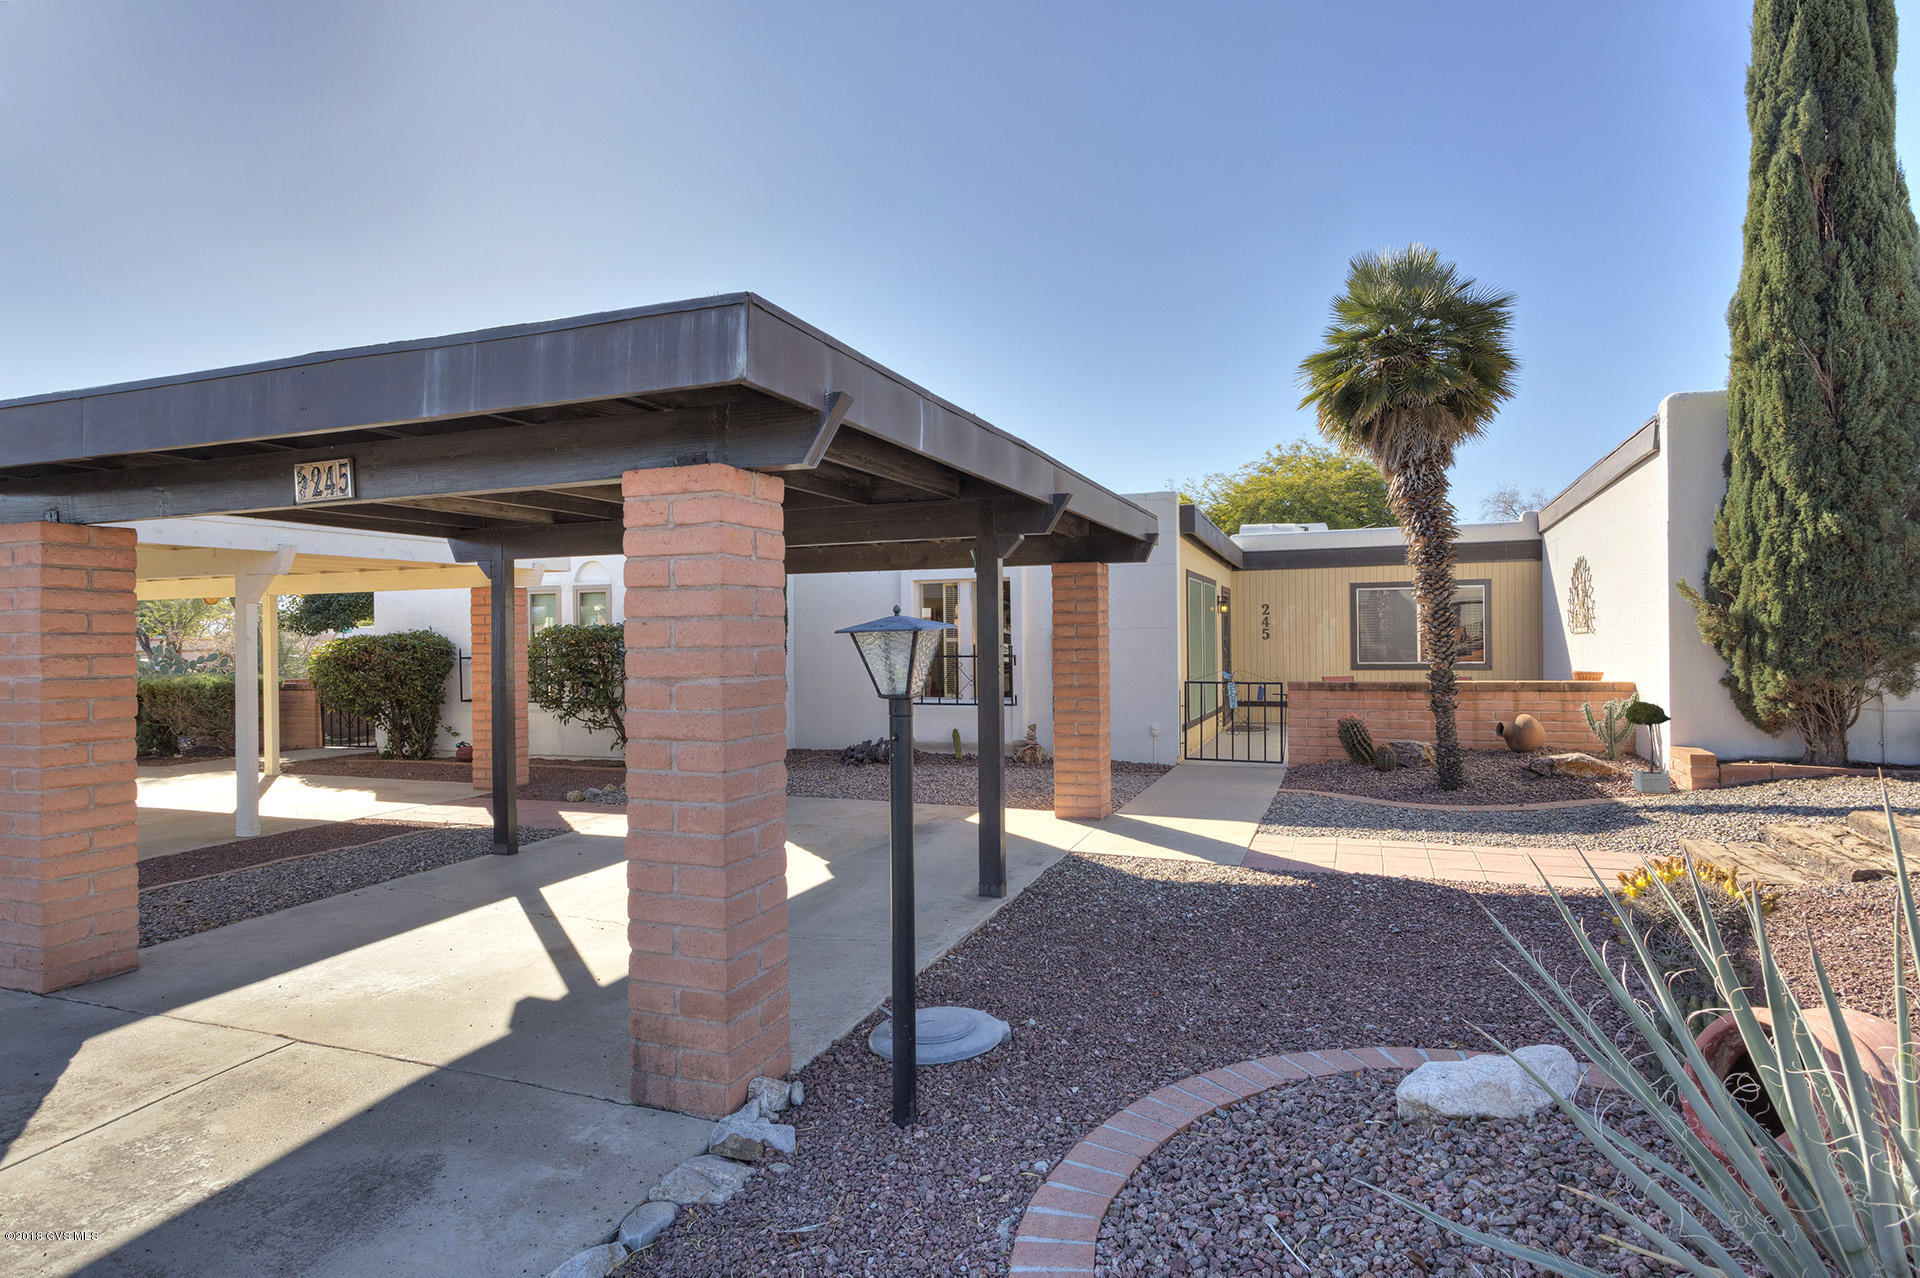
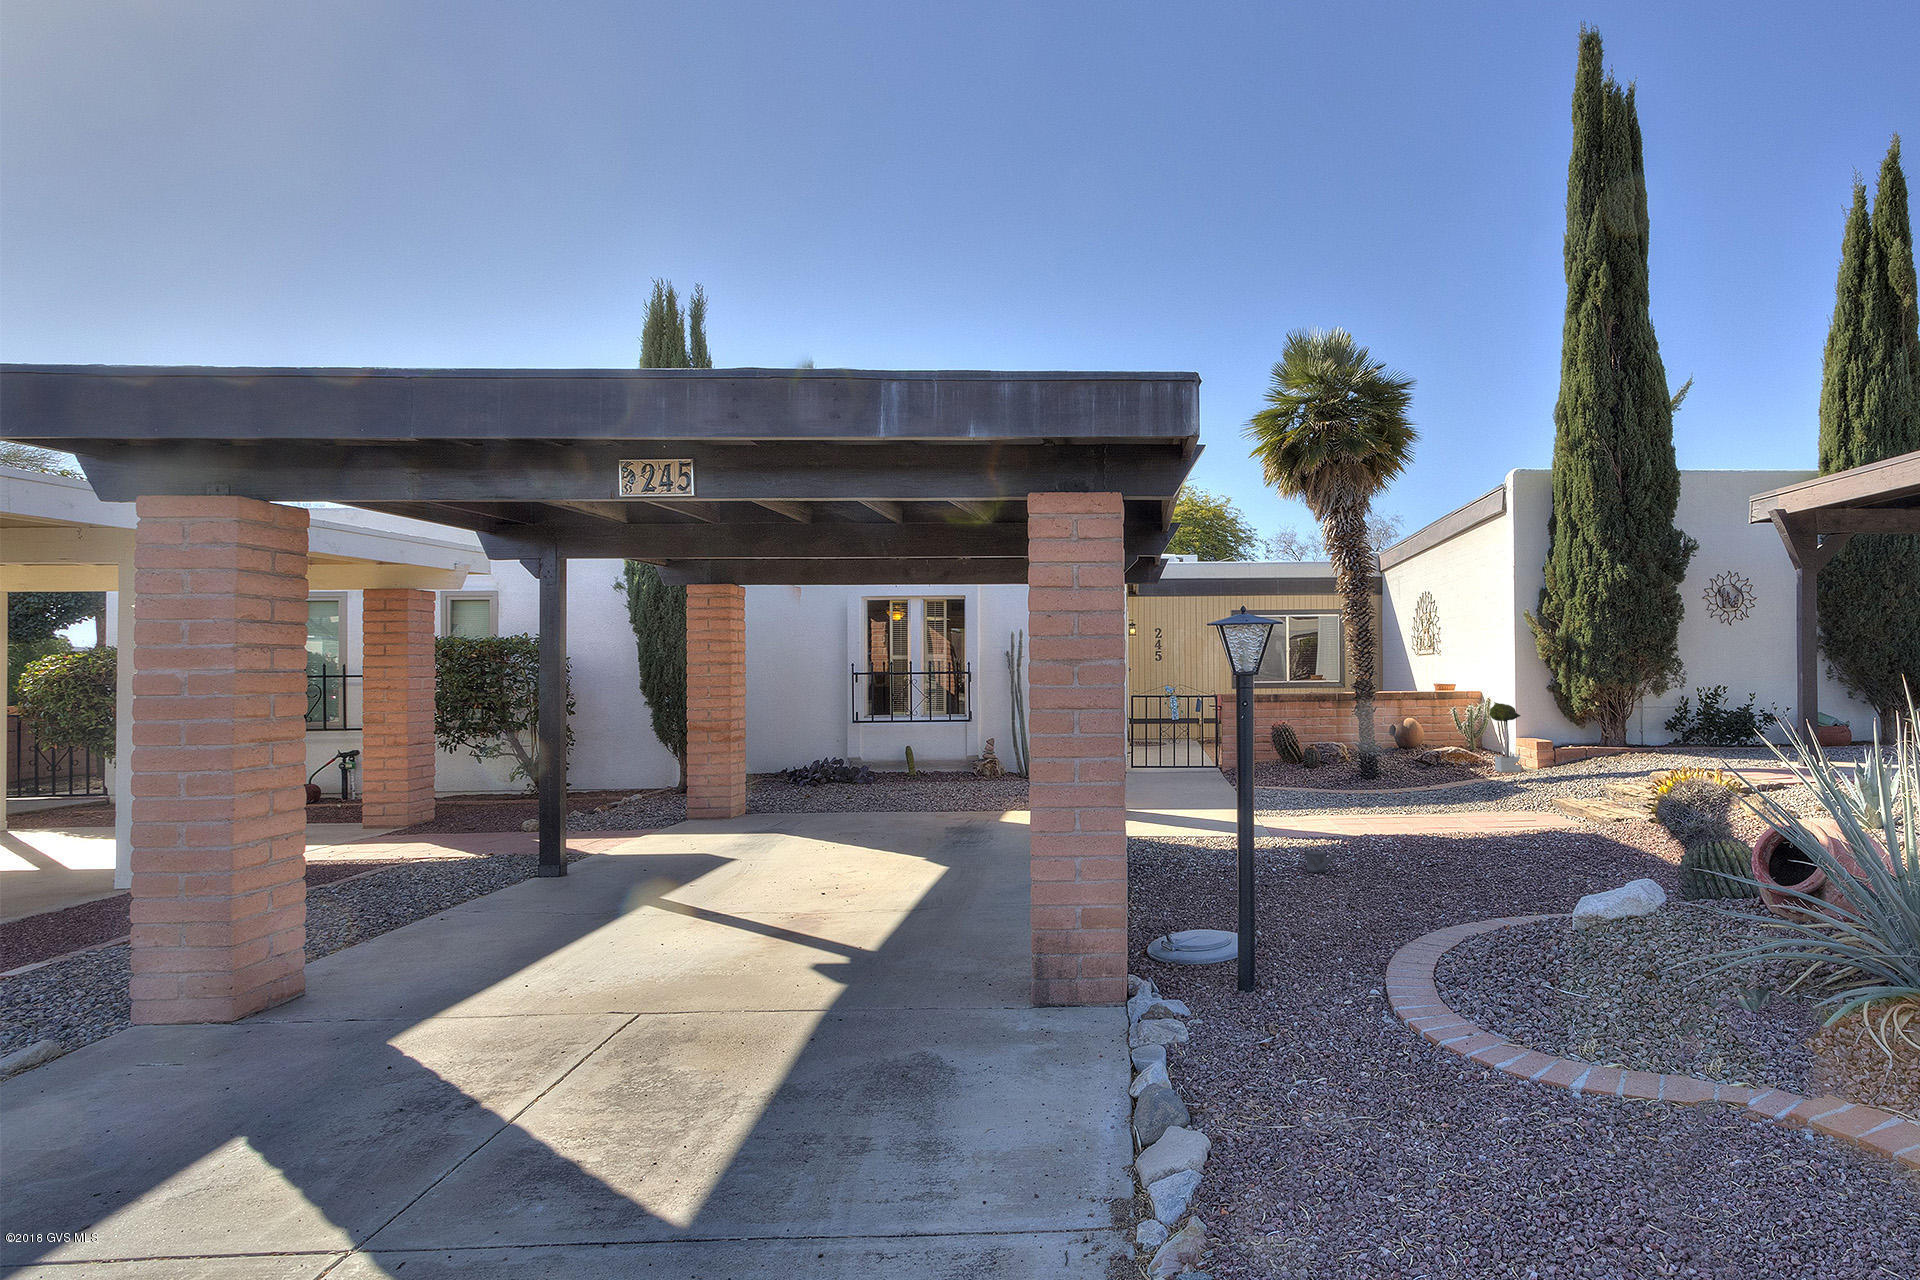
watering can: none [1082,1016,1120,1072] -> present [1305,850,1337,872]

